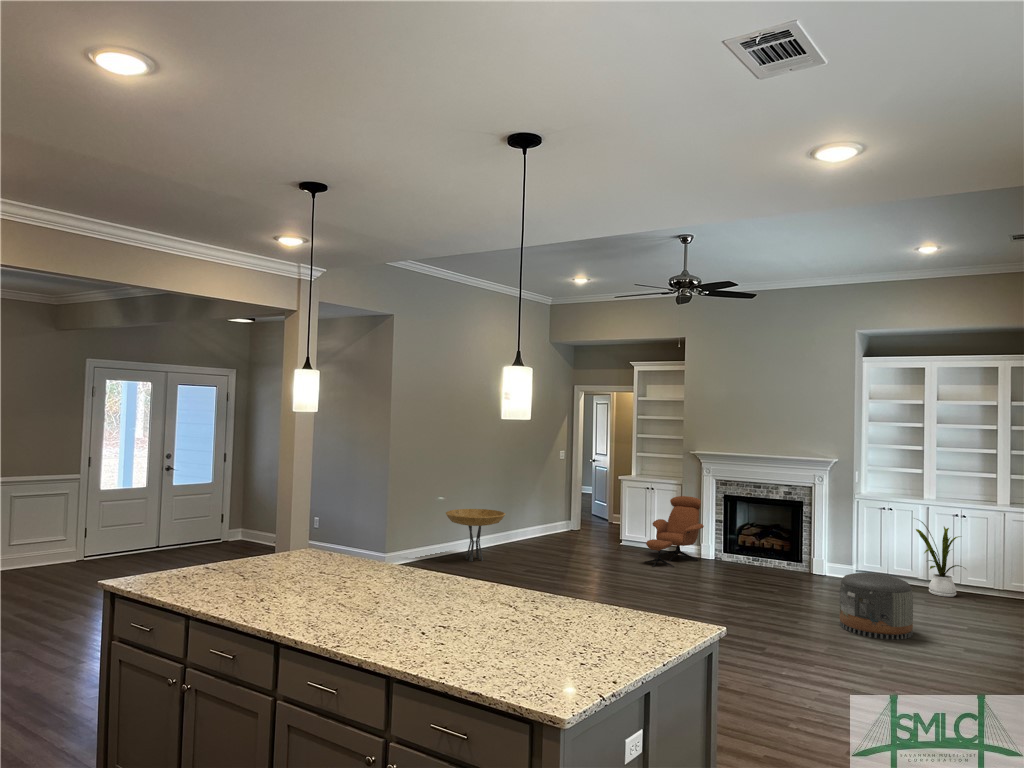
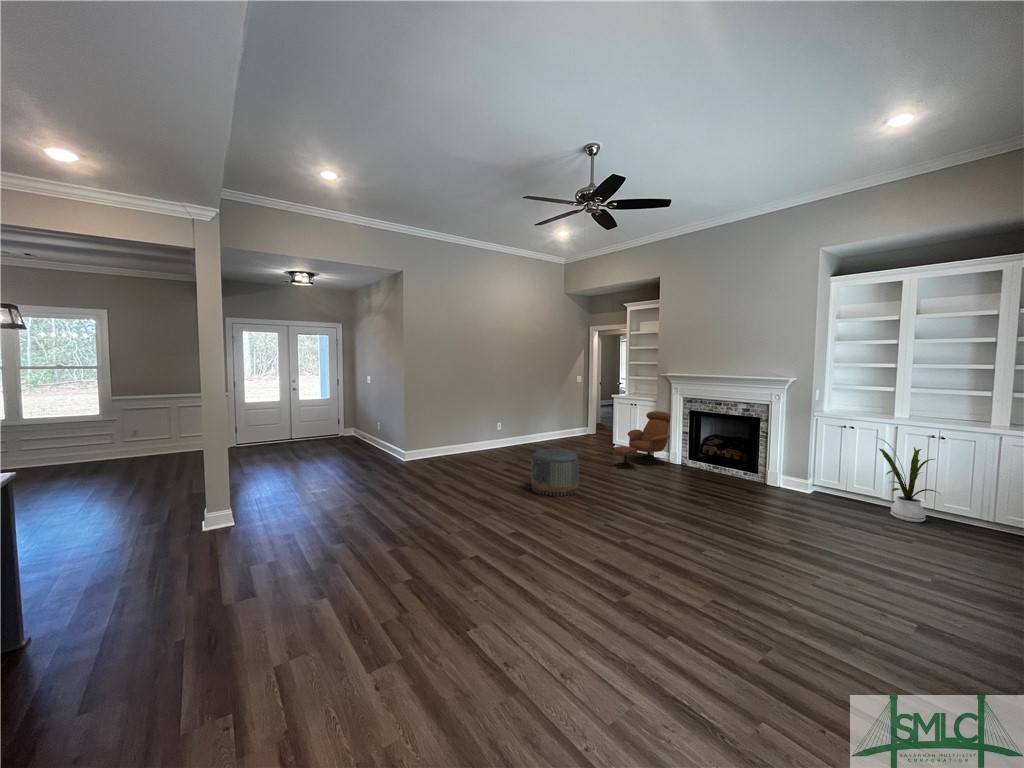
side table: present [446,509,505,562] -> none [459,418,505,457]
pouf: present [840,573,913,639] -> present [531,449,579,496]

